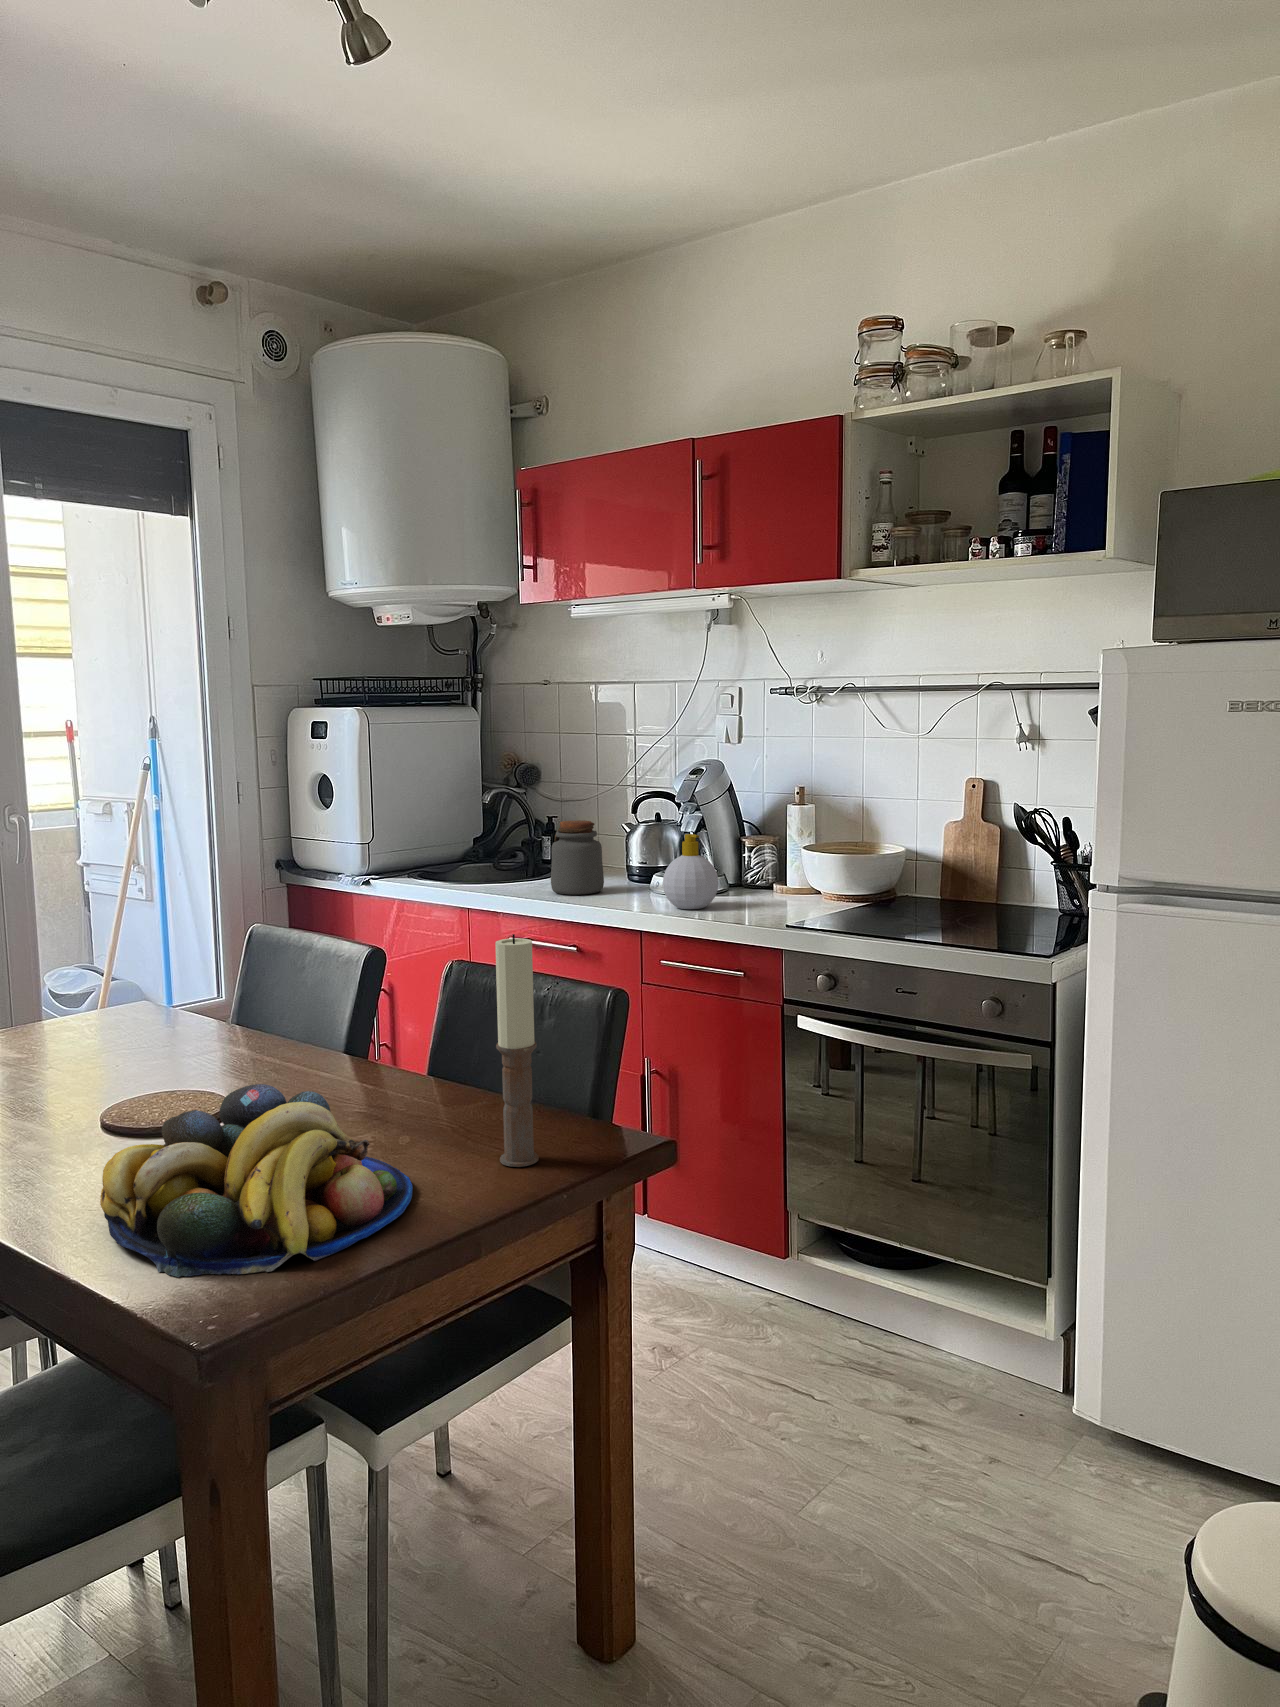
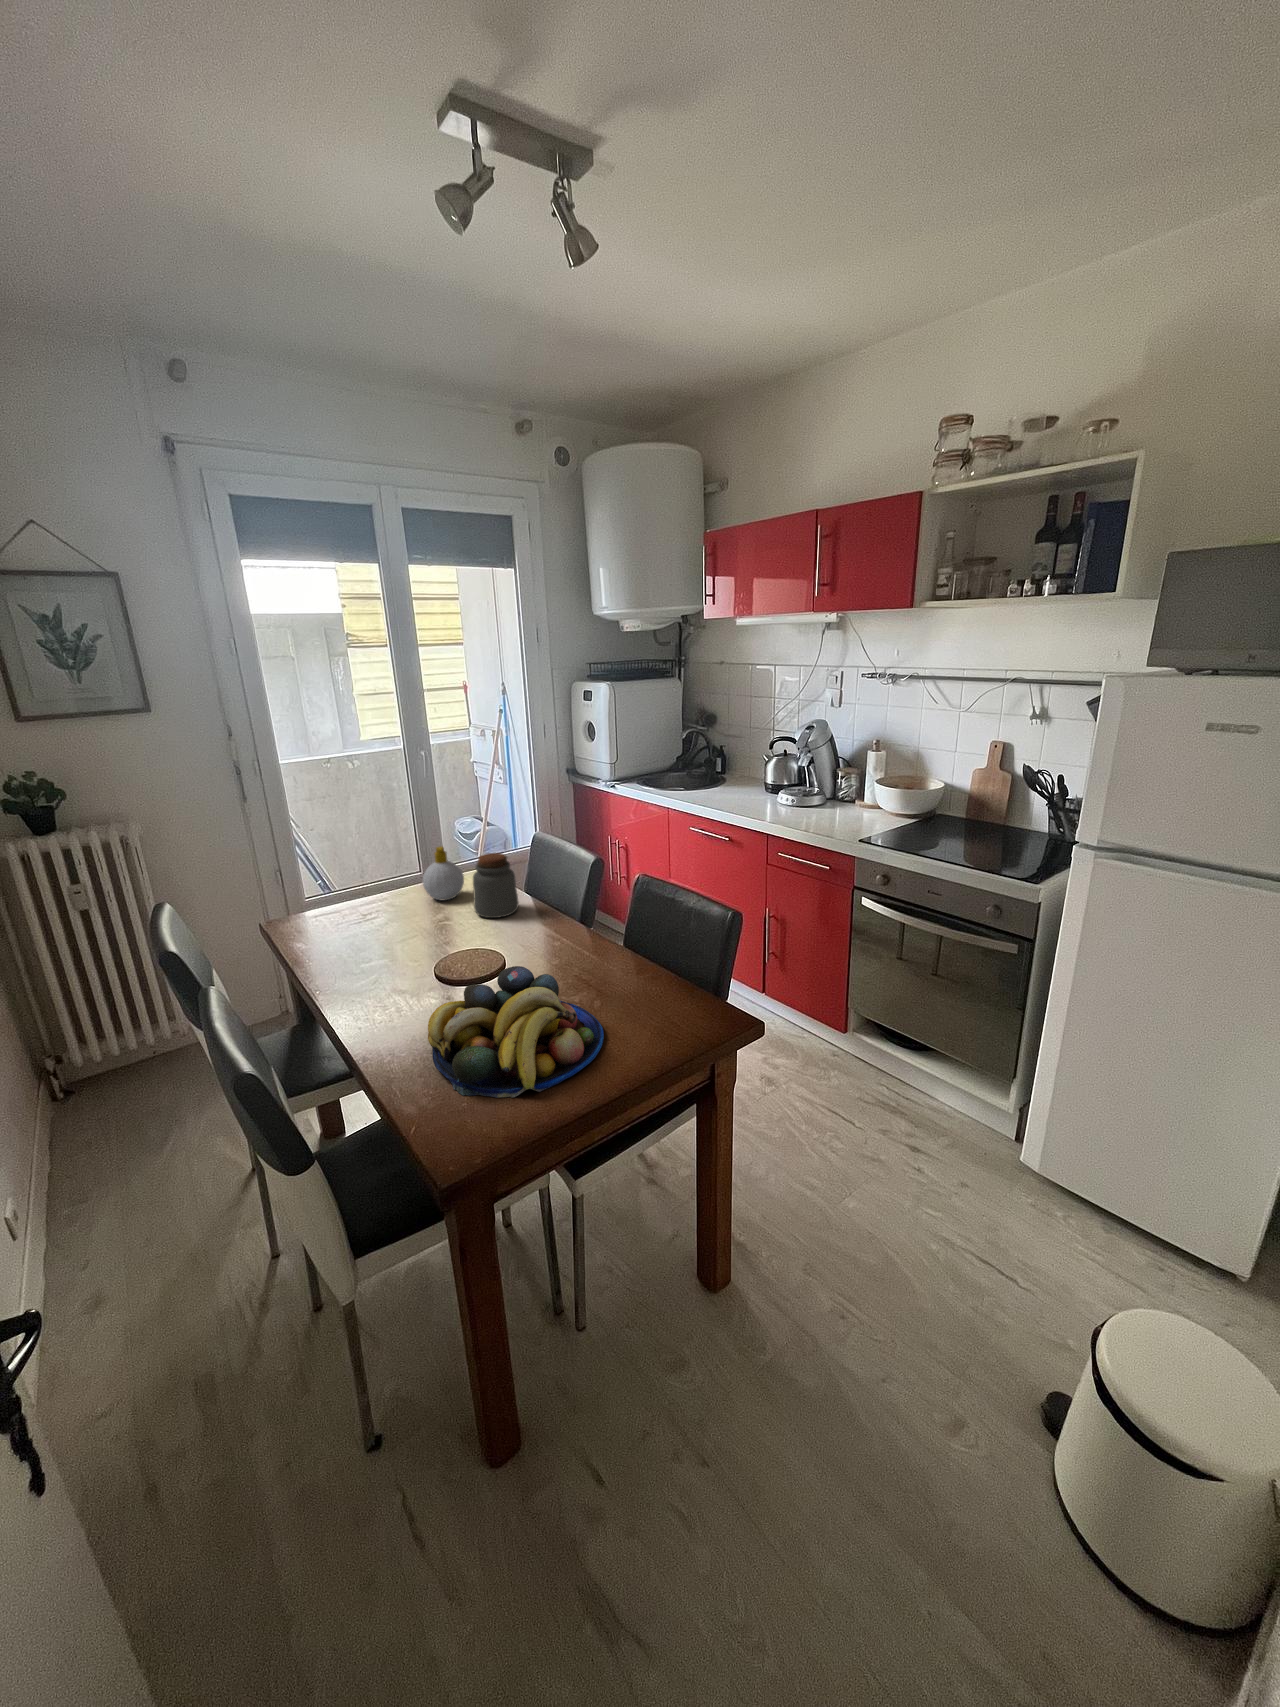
jar: present [551,820,604,895] -> present [473,853,519,918]
soap bottle: present [663,834,718,909] -> present [423,846,464,900]
candle: present [495,934,539,1167] -> none [657,888,682,1024]

